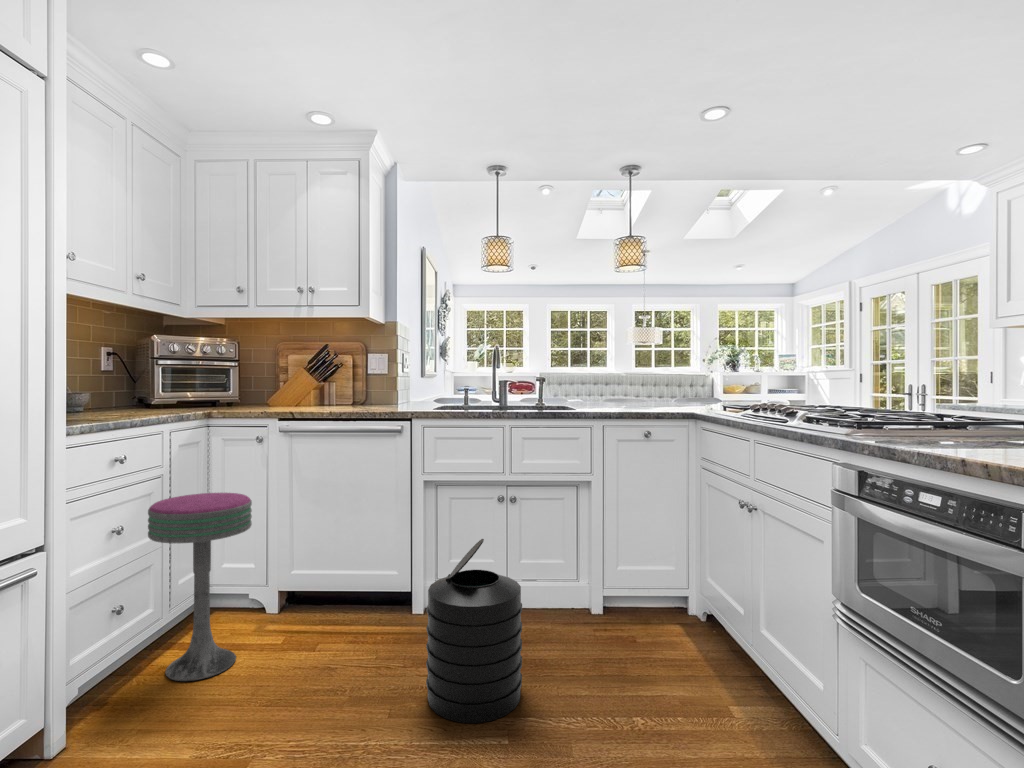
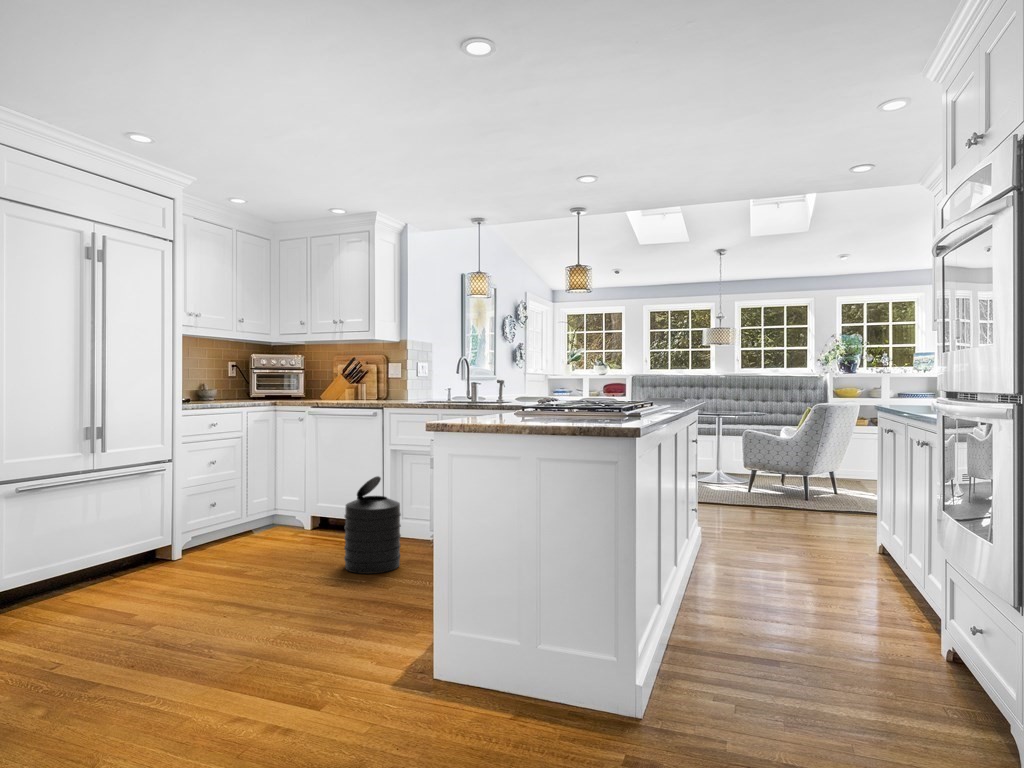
bar stool: present [148,493,252,681] -> none [228,448,282,547]

